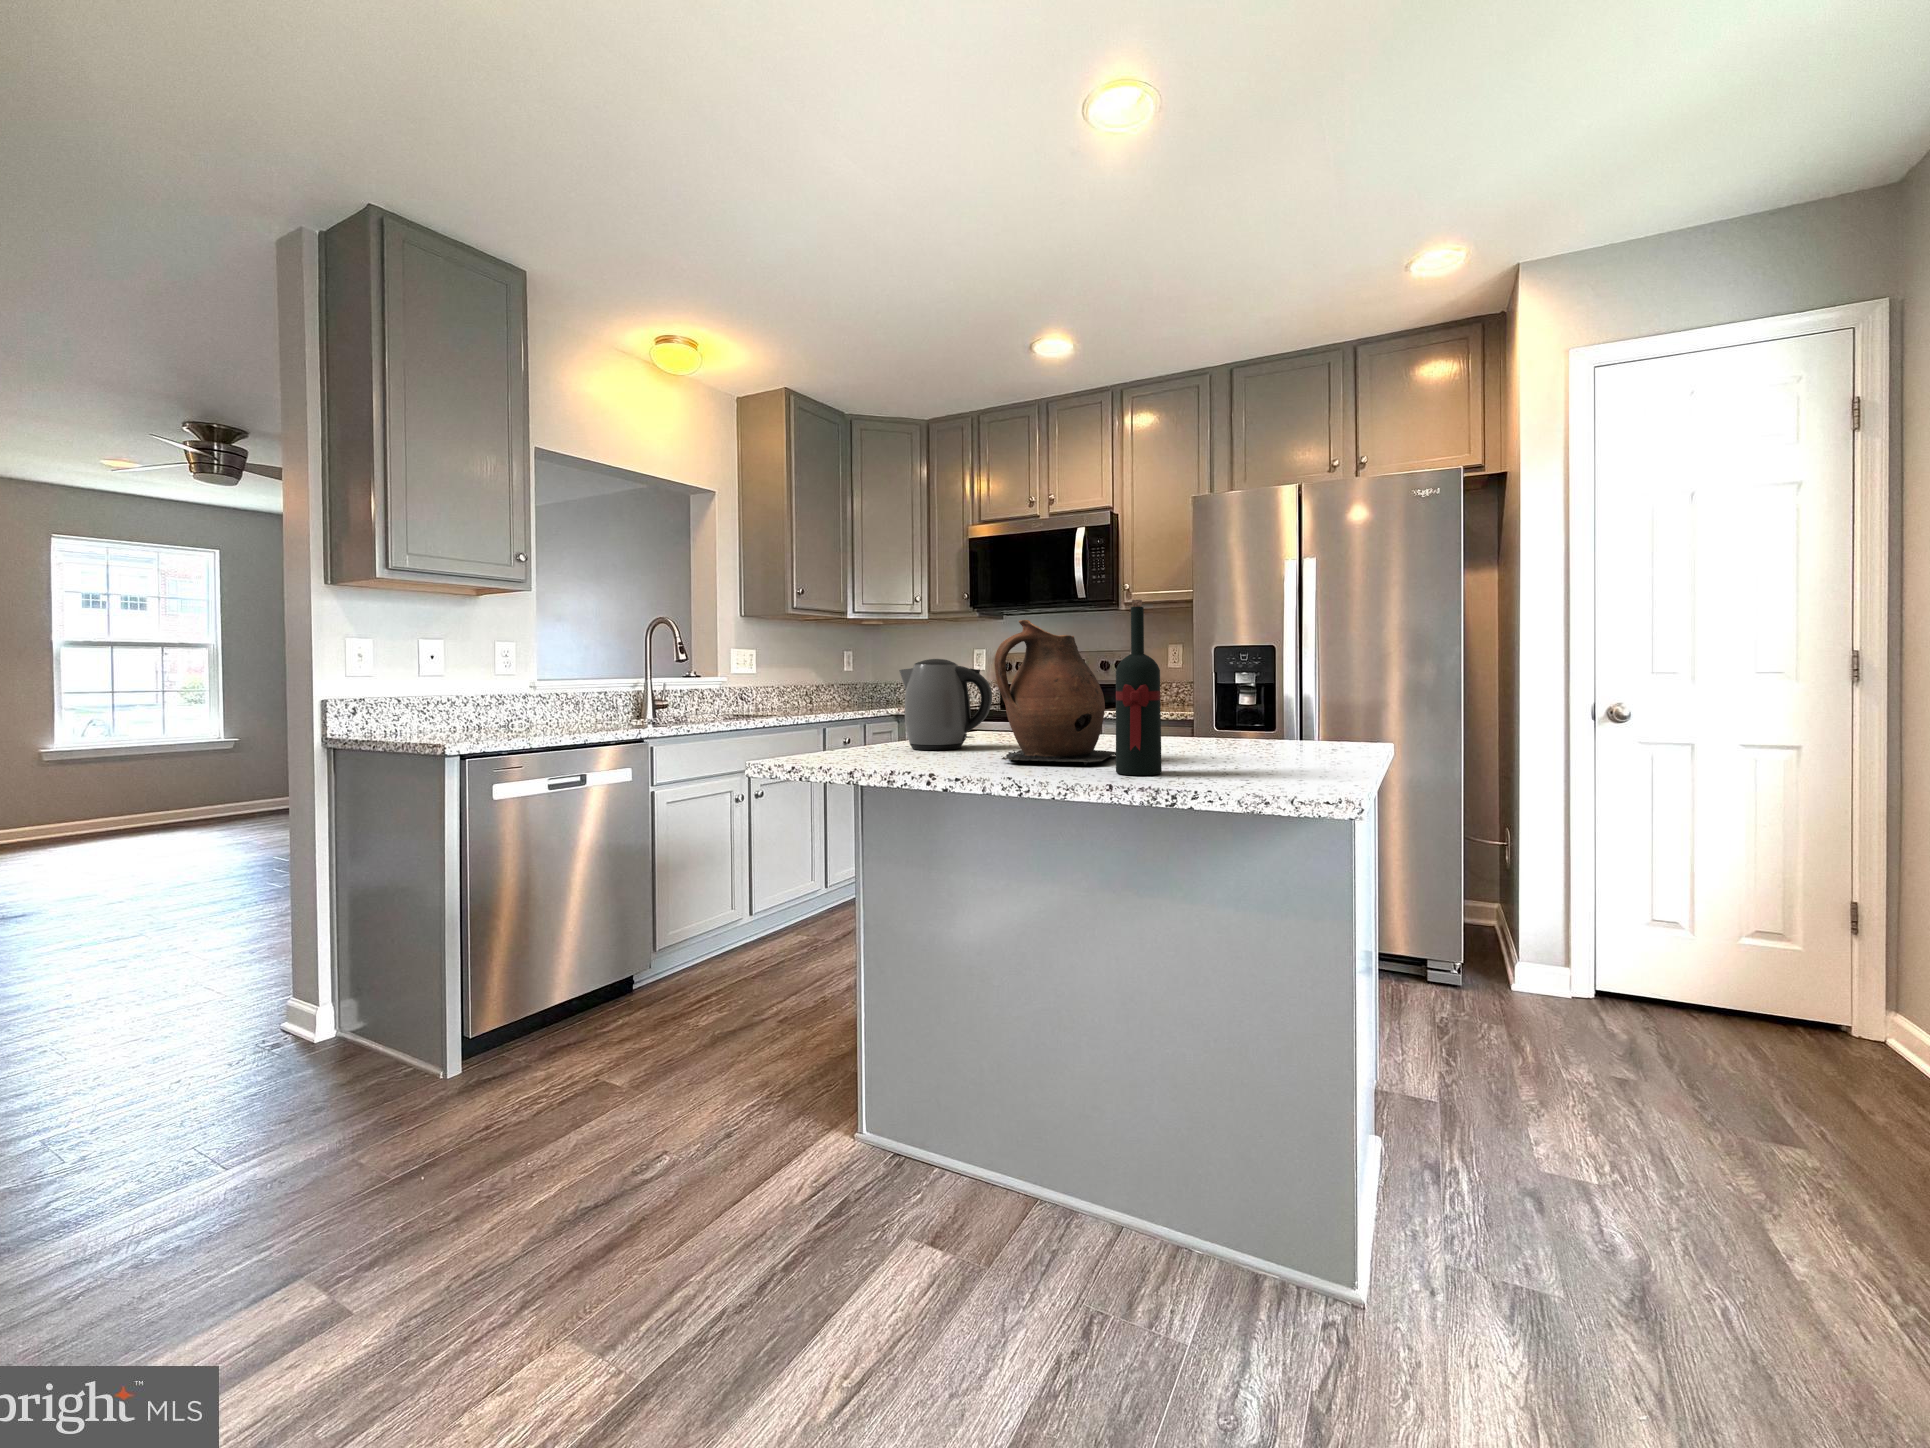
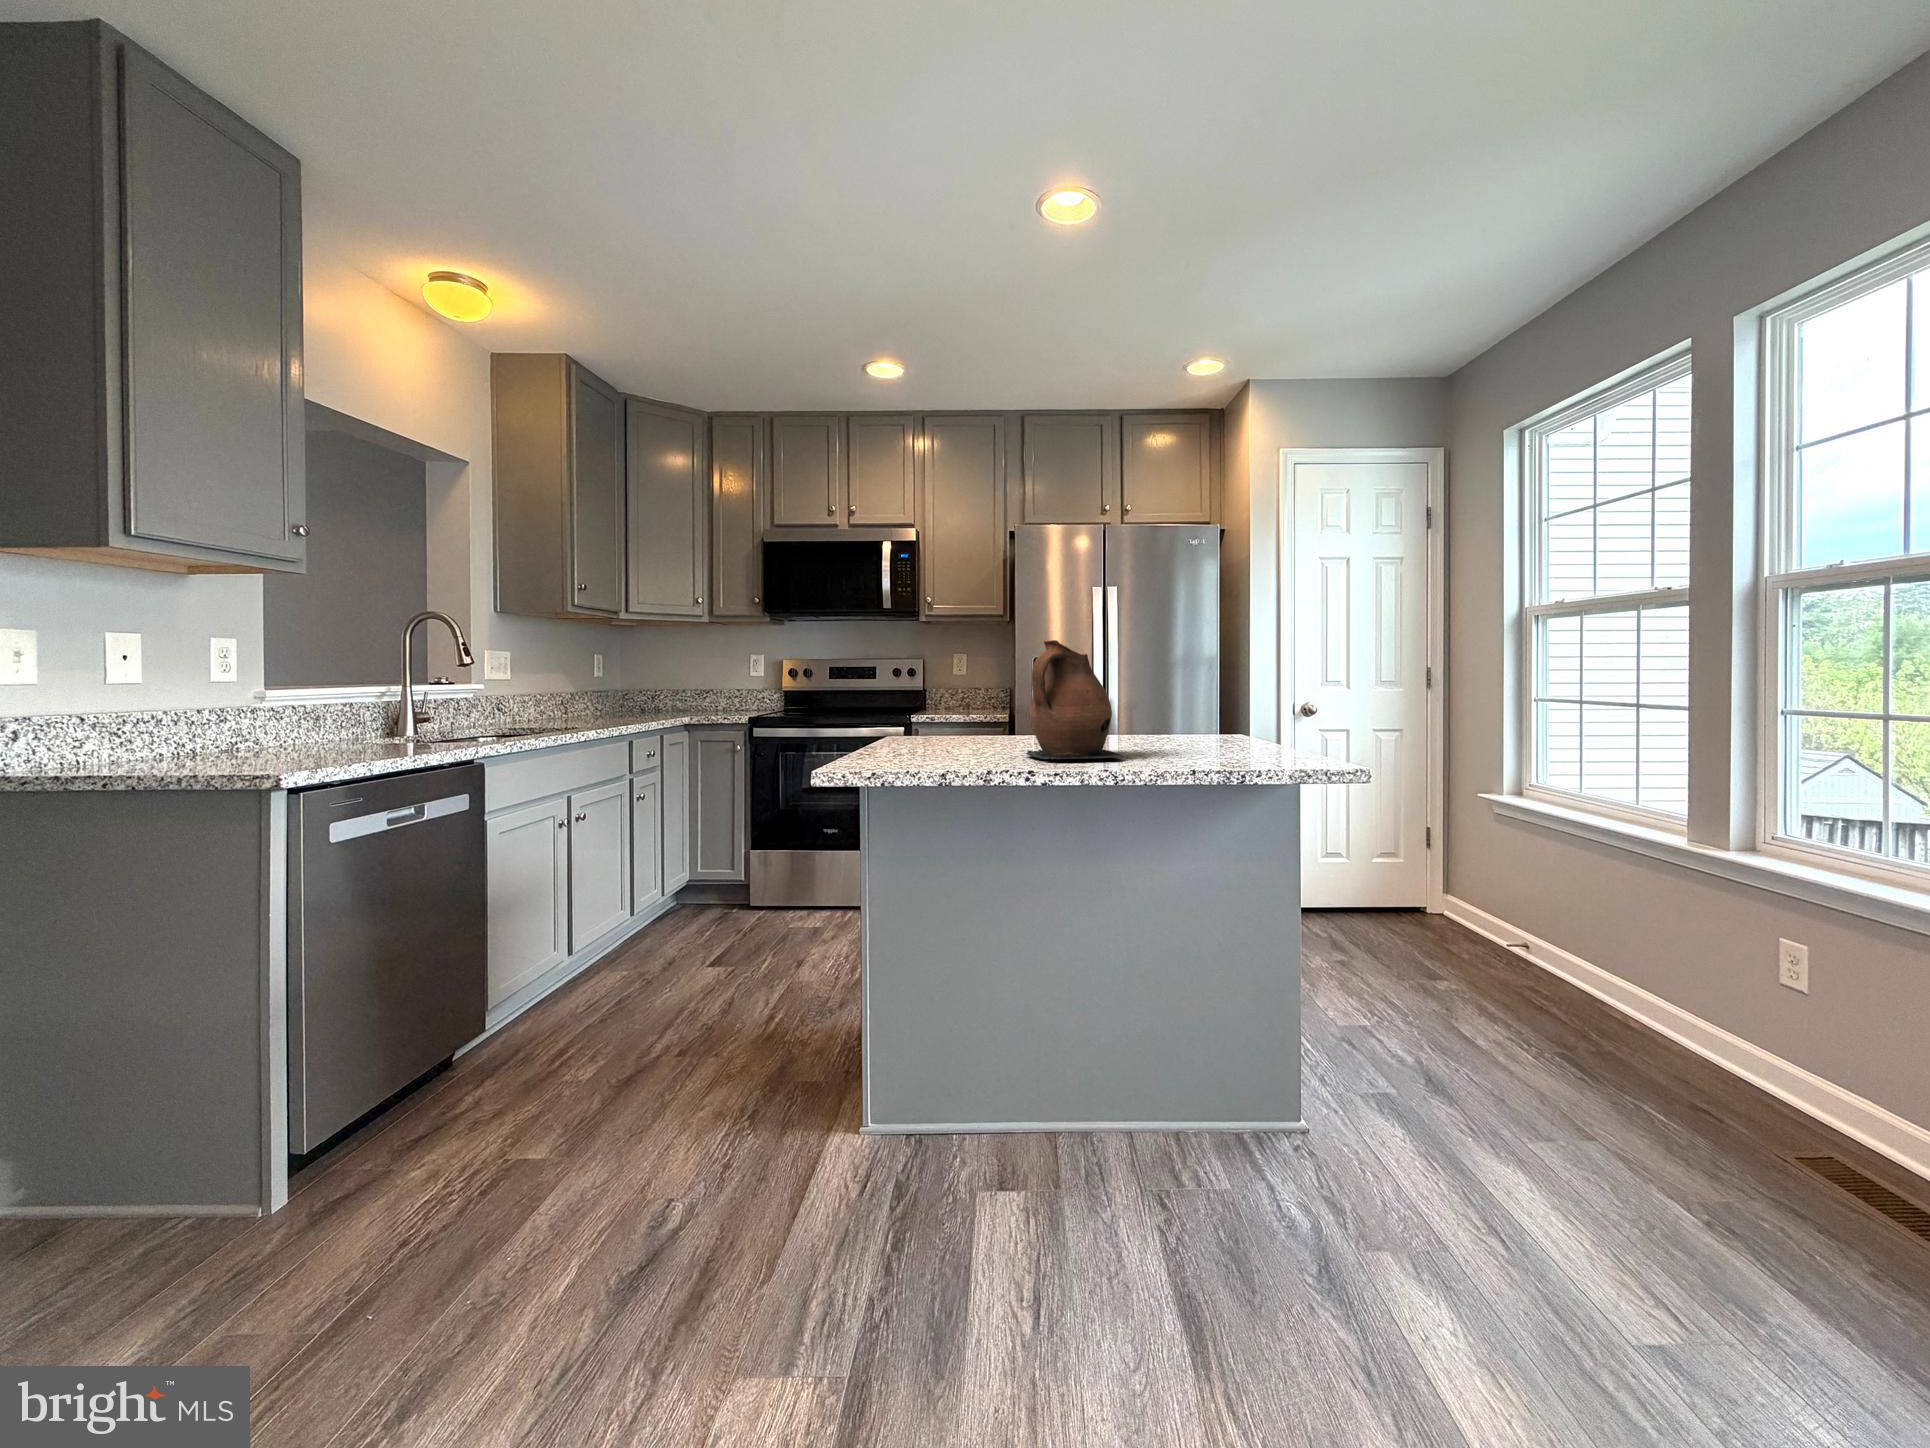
wine bottle: present [1116,600,1162,775] -> none [1154,629,1189,766]
kettle: present [899,659,992,750] -> none [893,671,977,755]

